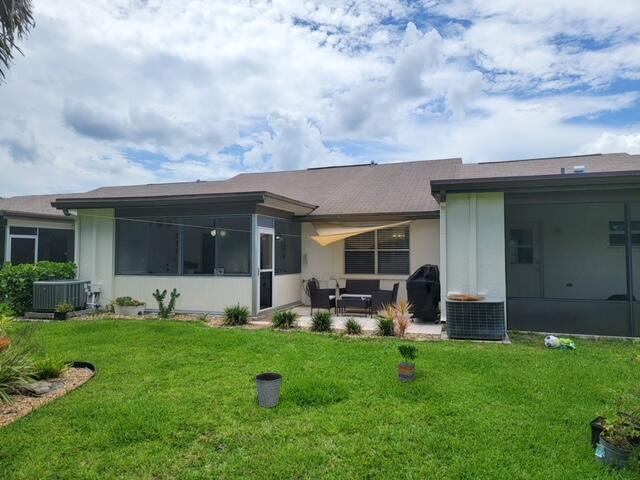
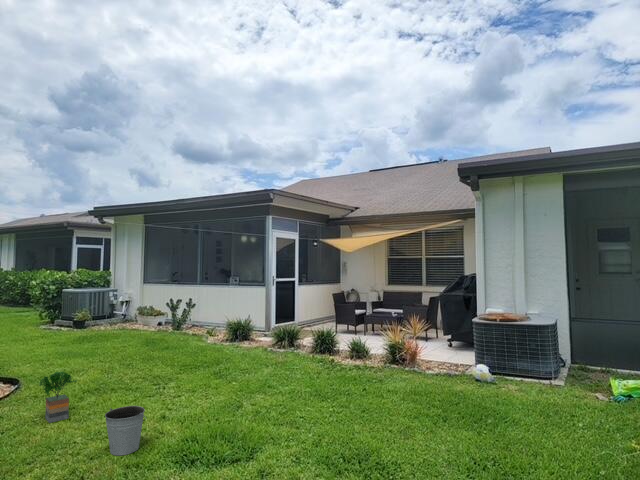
potted tree: present [397,345,419,382] -> present [39,372,77,423]

